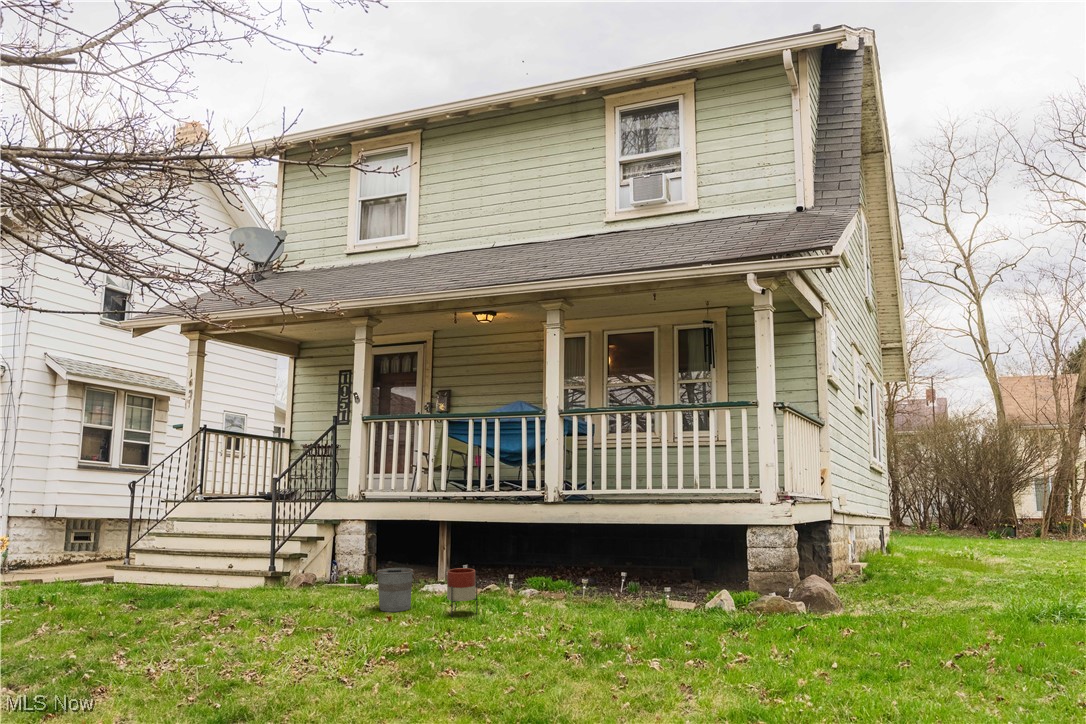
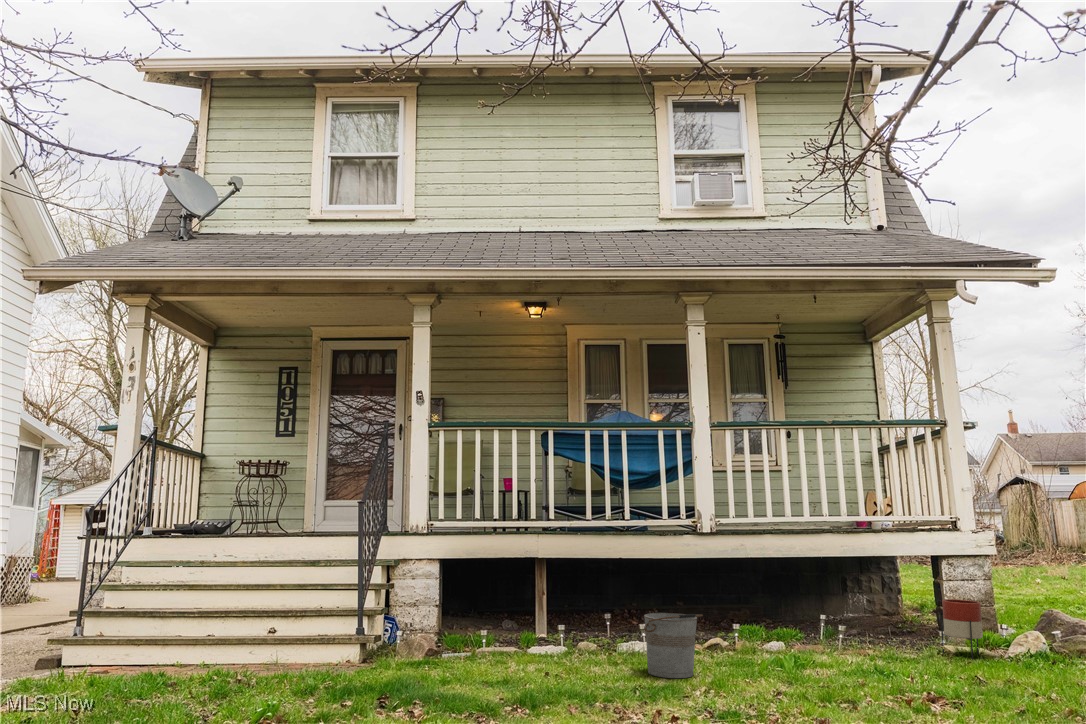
planter: present [447,568,477,617] -> present [941,599,983,659]

